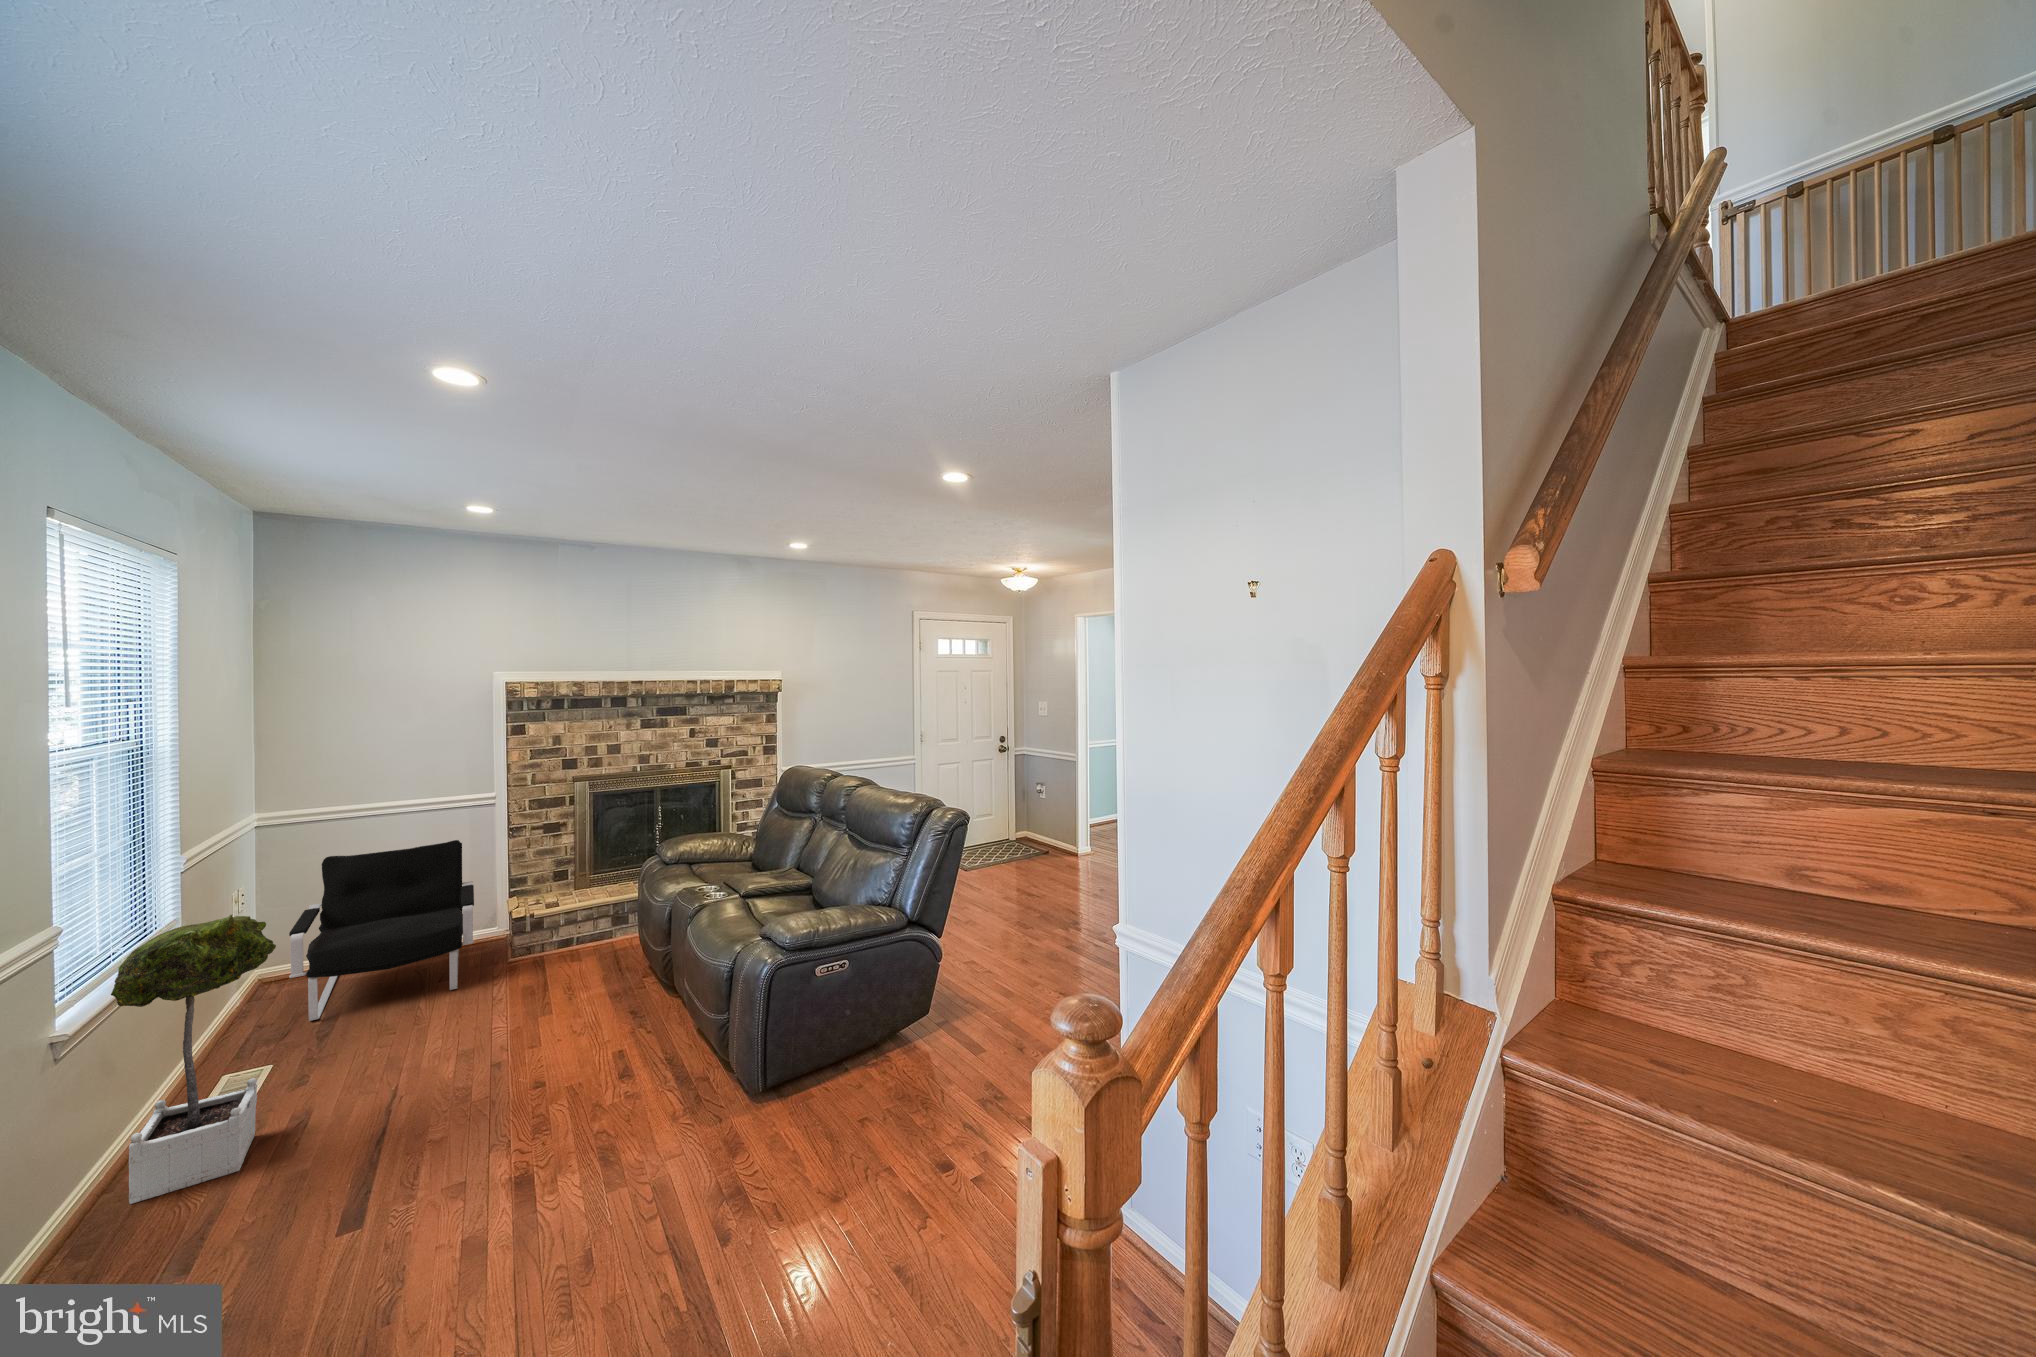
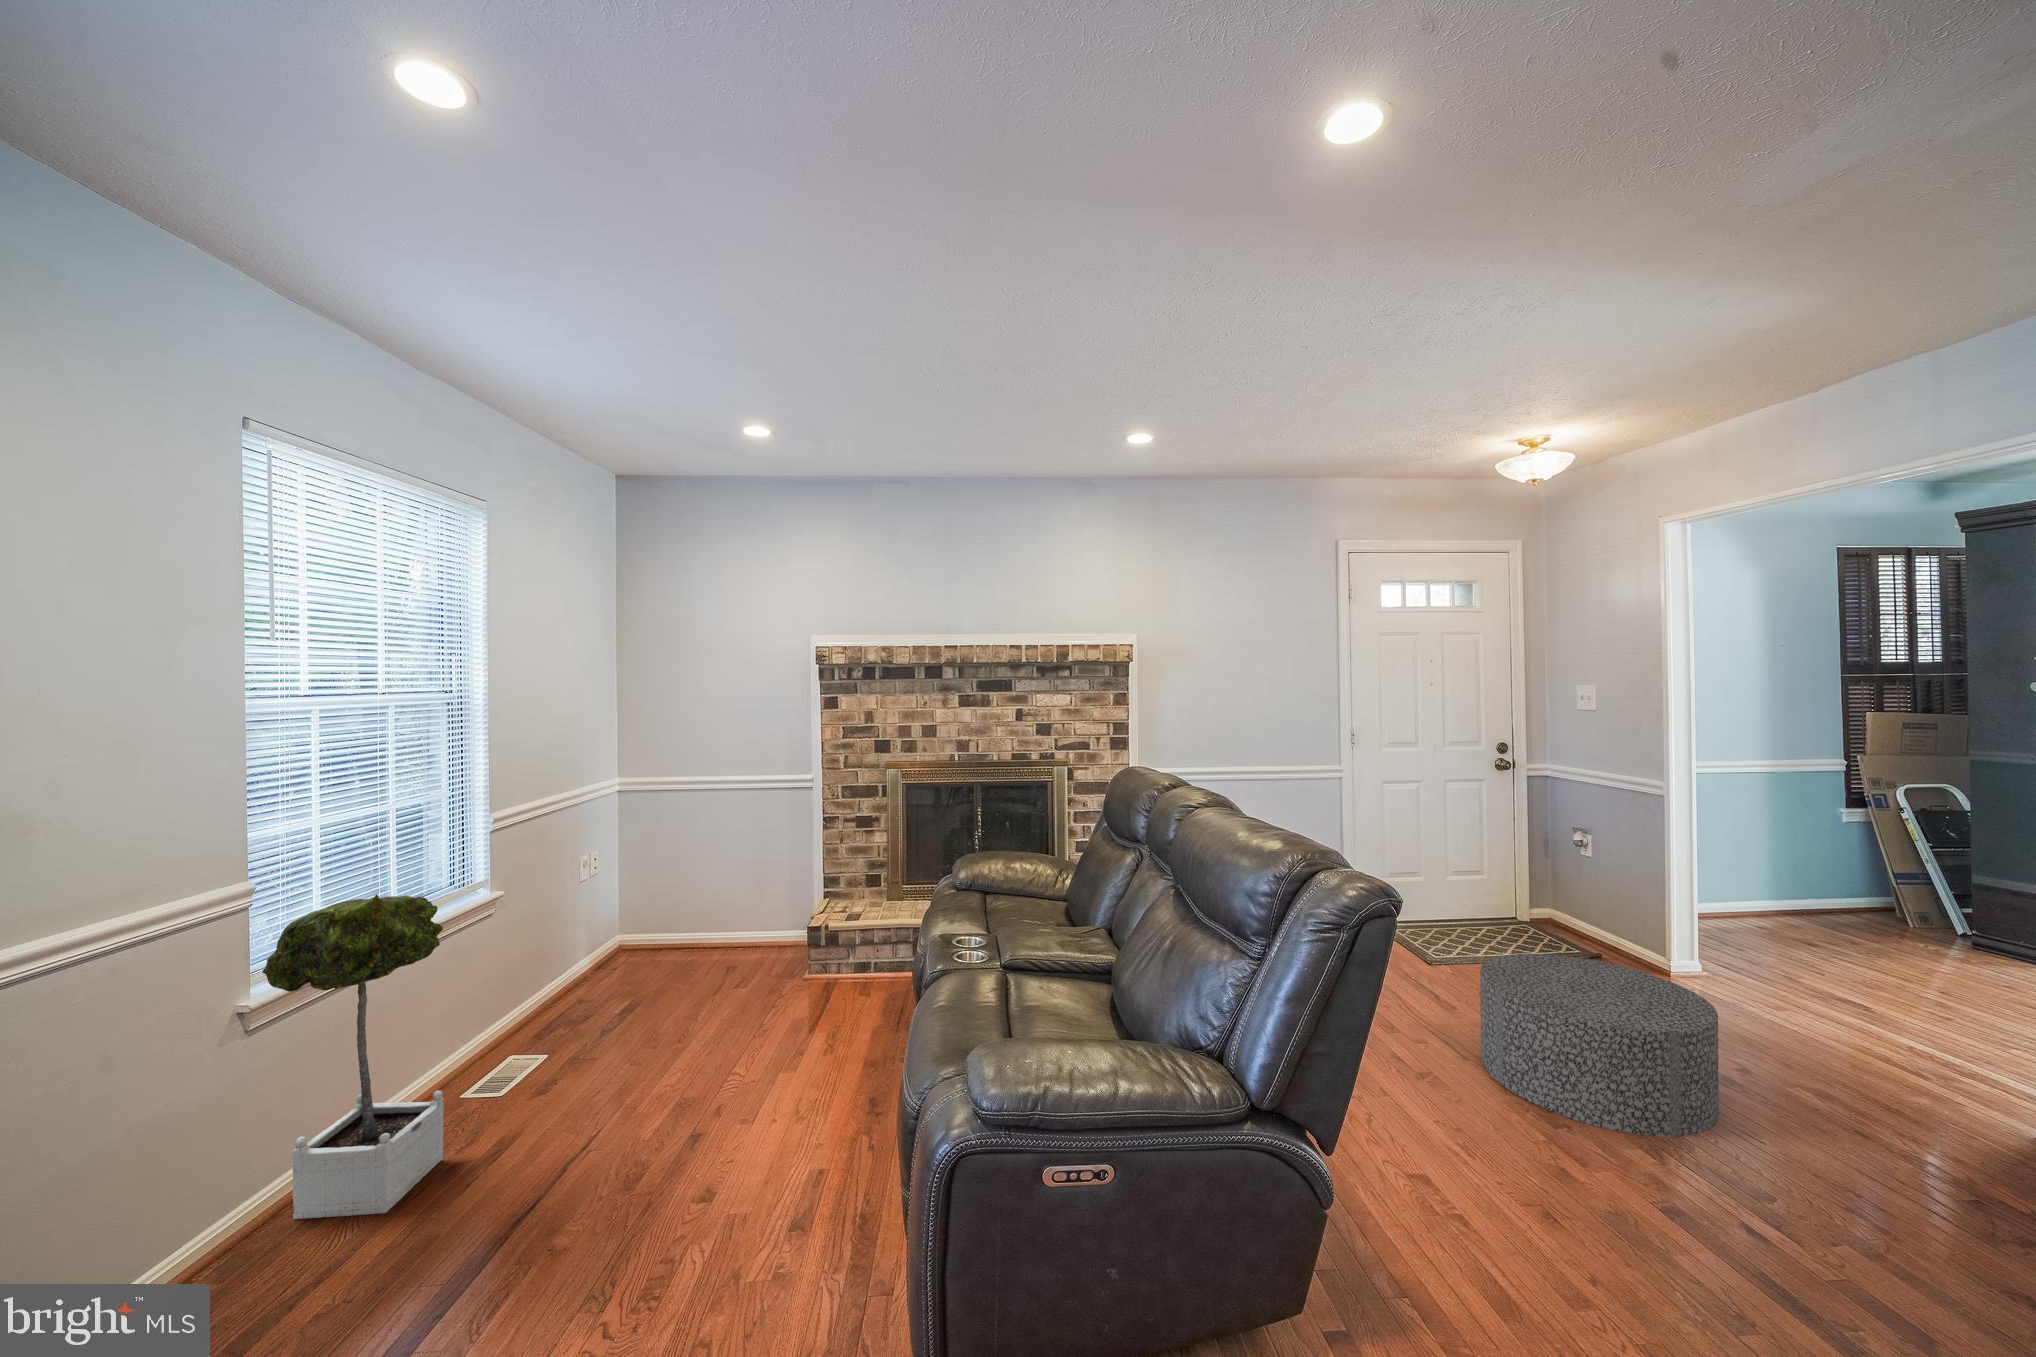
armchair: present [289,840,474,1021] -> none [591,825,778,1007]
ottoman: none [991,849,1085,924] -> present [1480,954,1719,1137]

